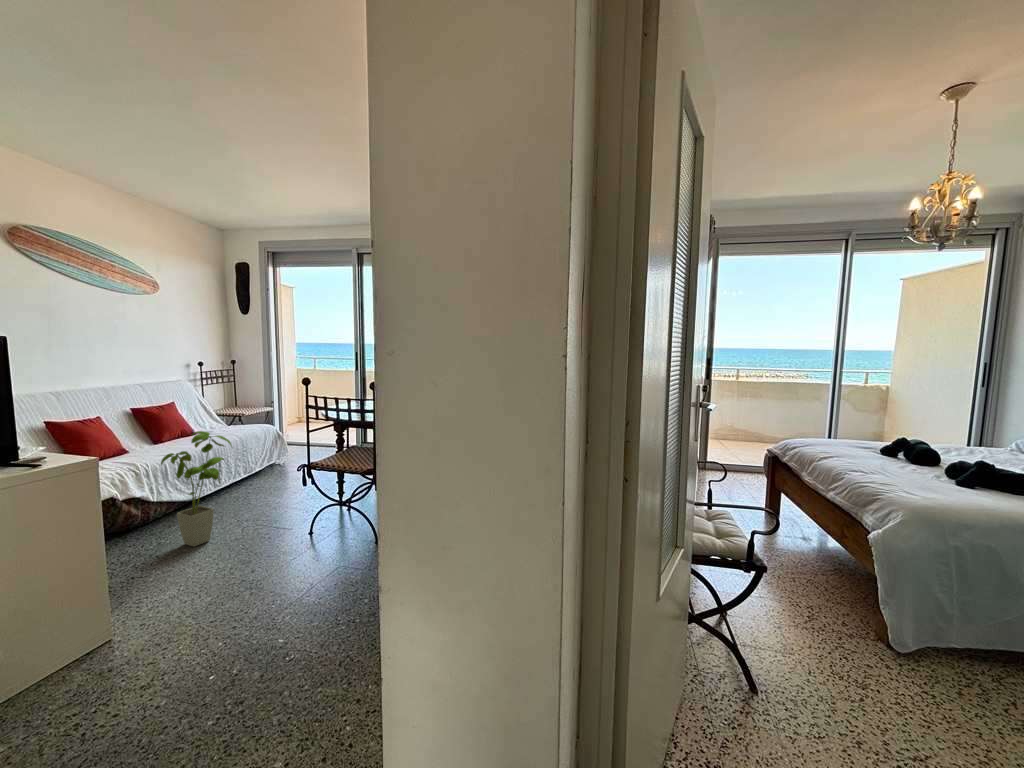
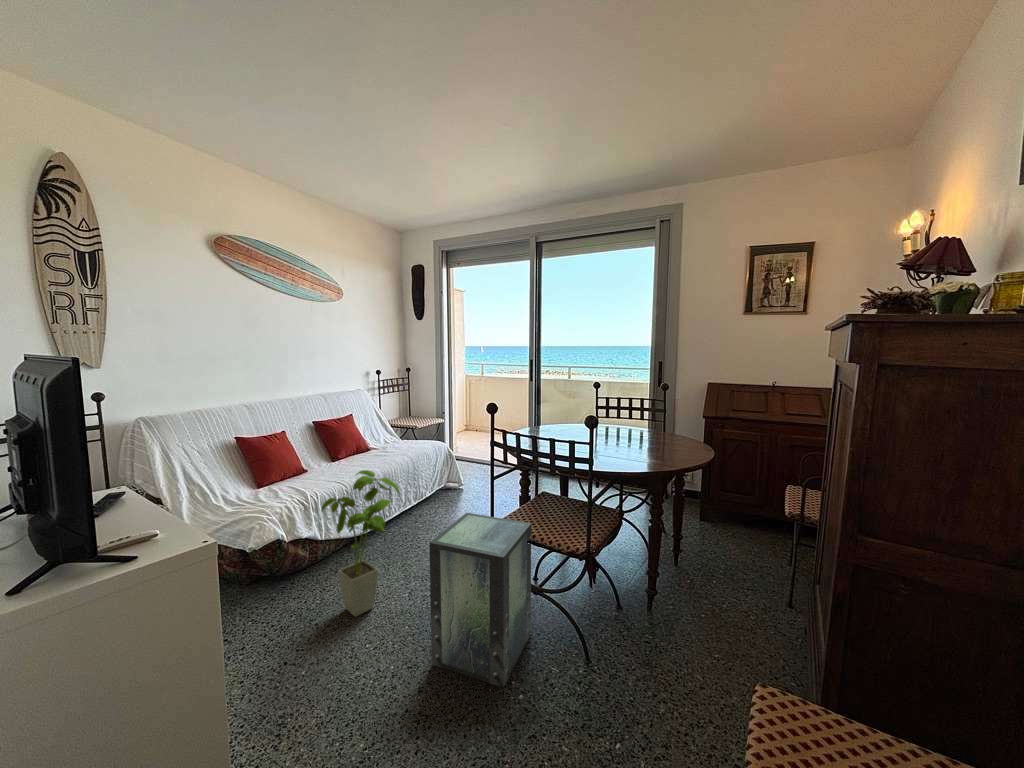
storage box: none [259,456,340,562] -> present [429,513,531,688]

